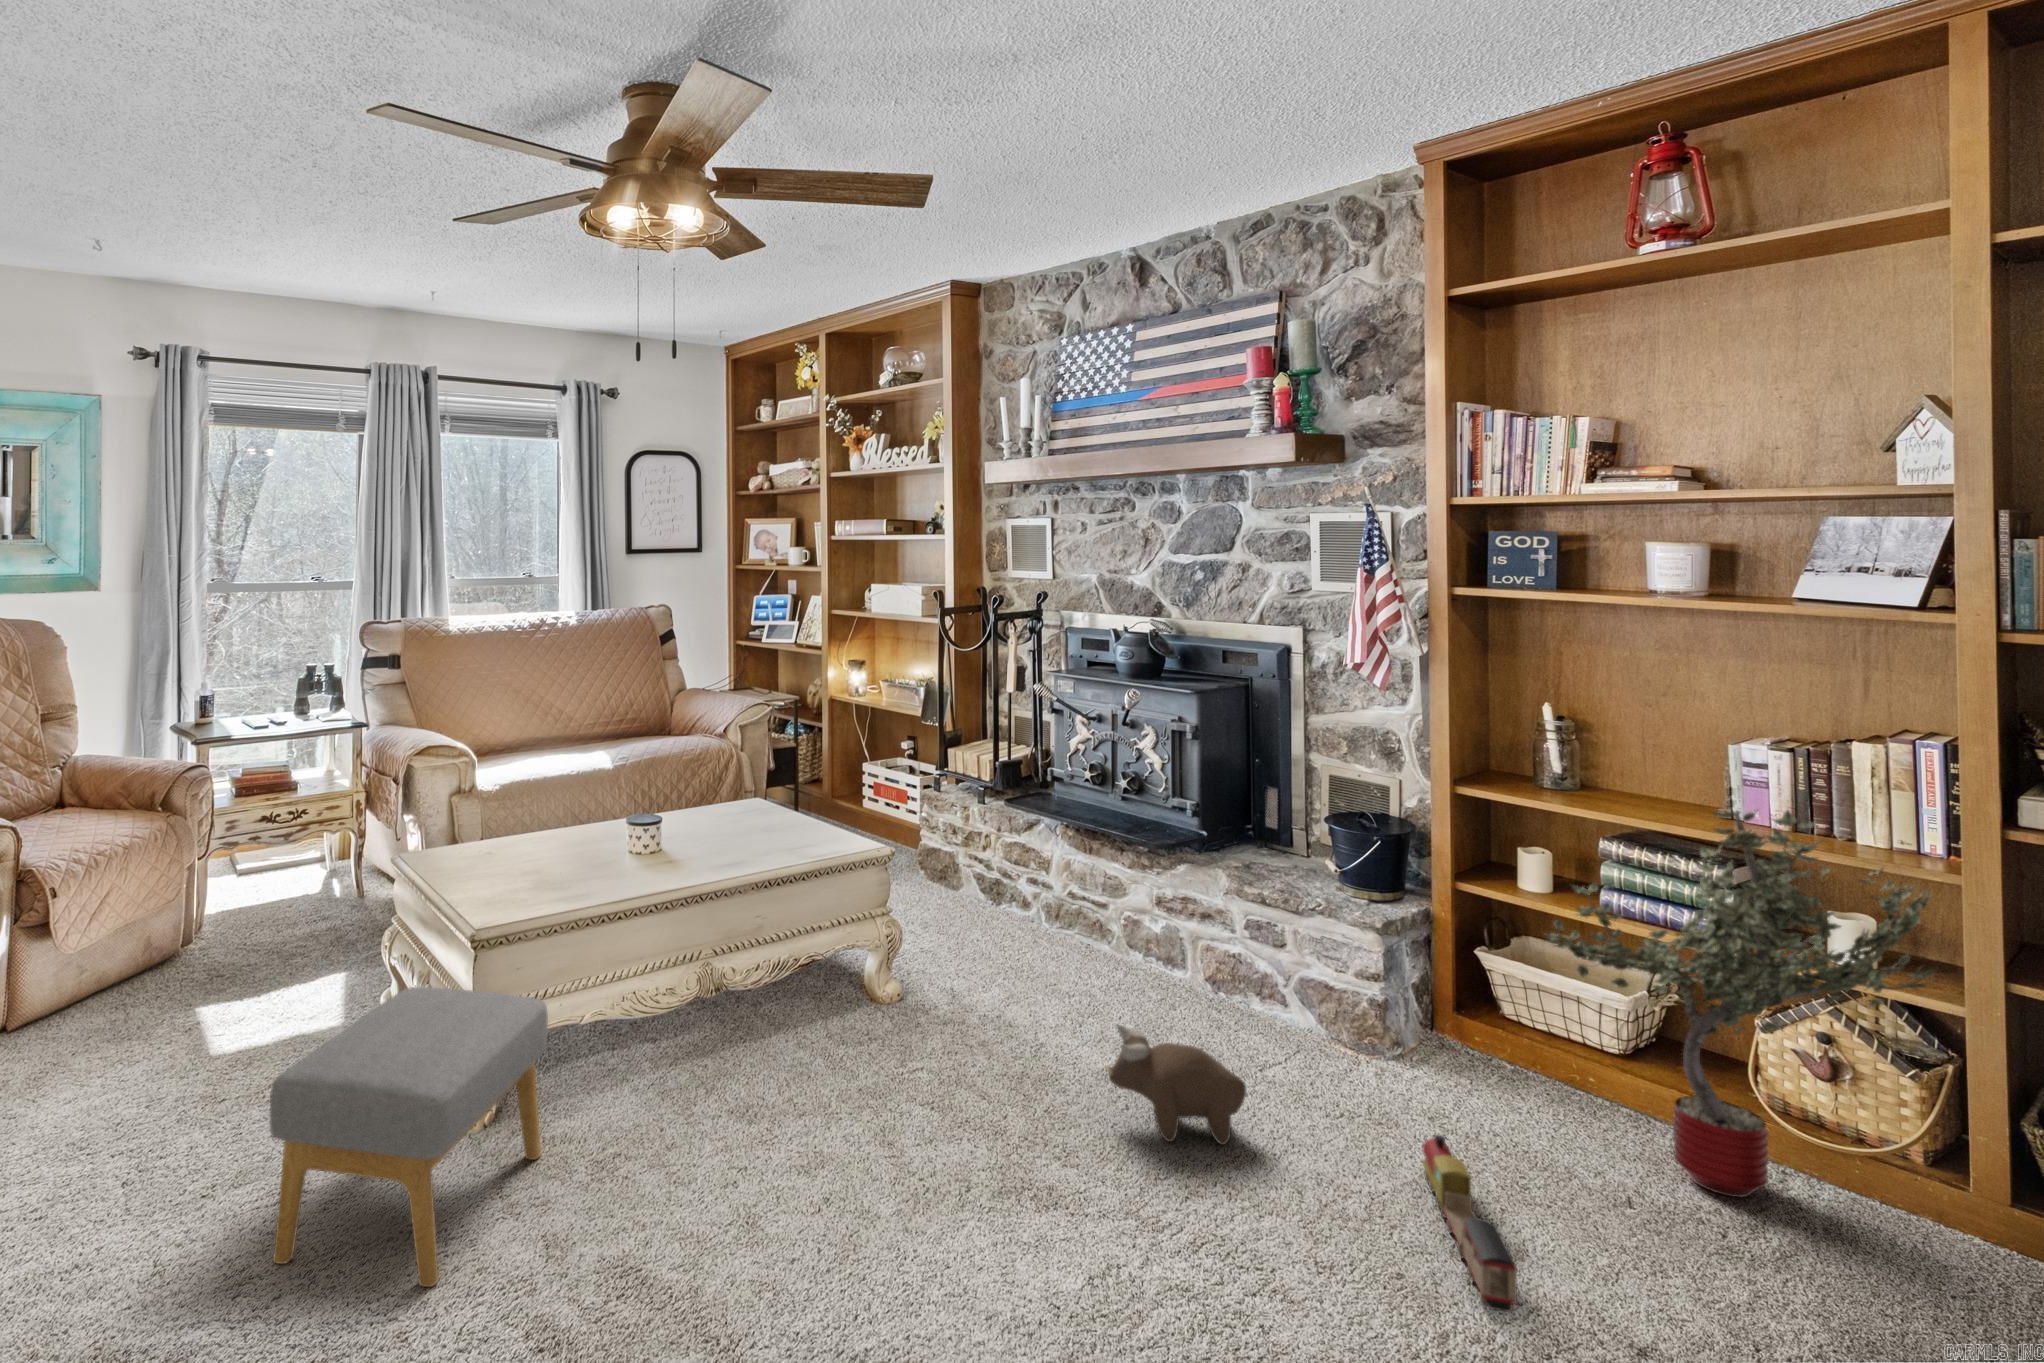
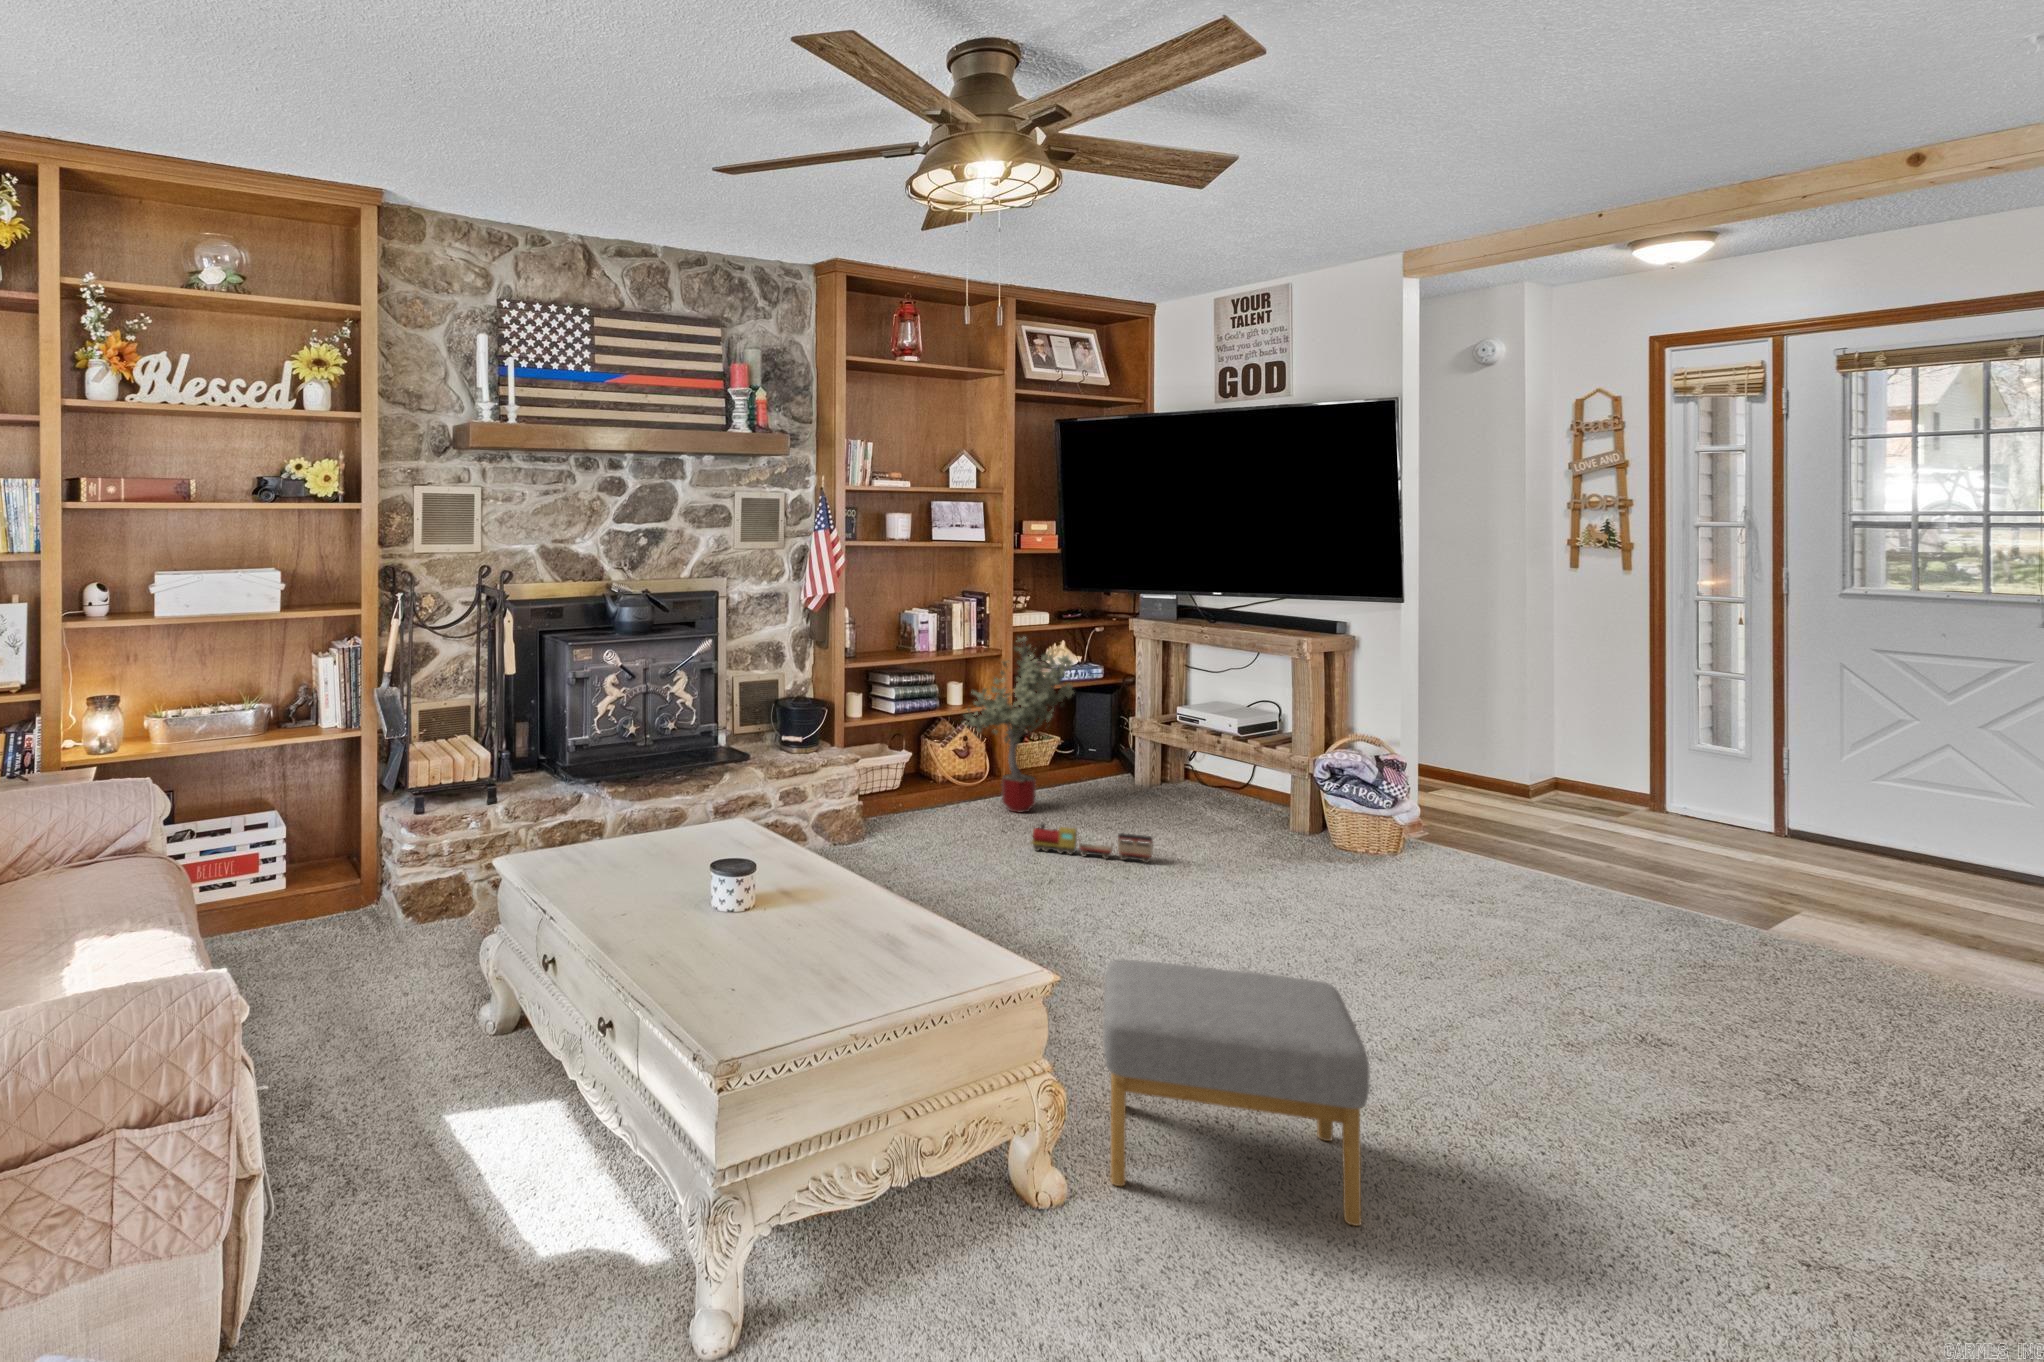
plush toy: present [1105,1025,1246,1145] -> none [964,834,1020,893]

